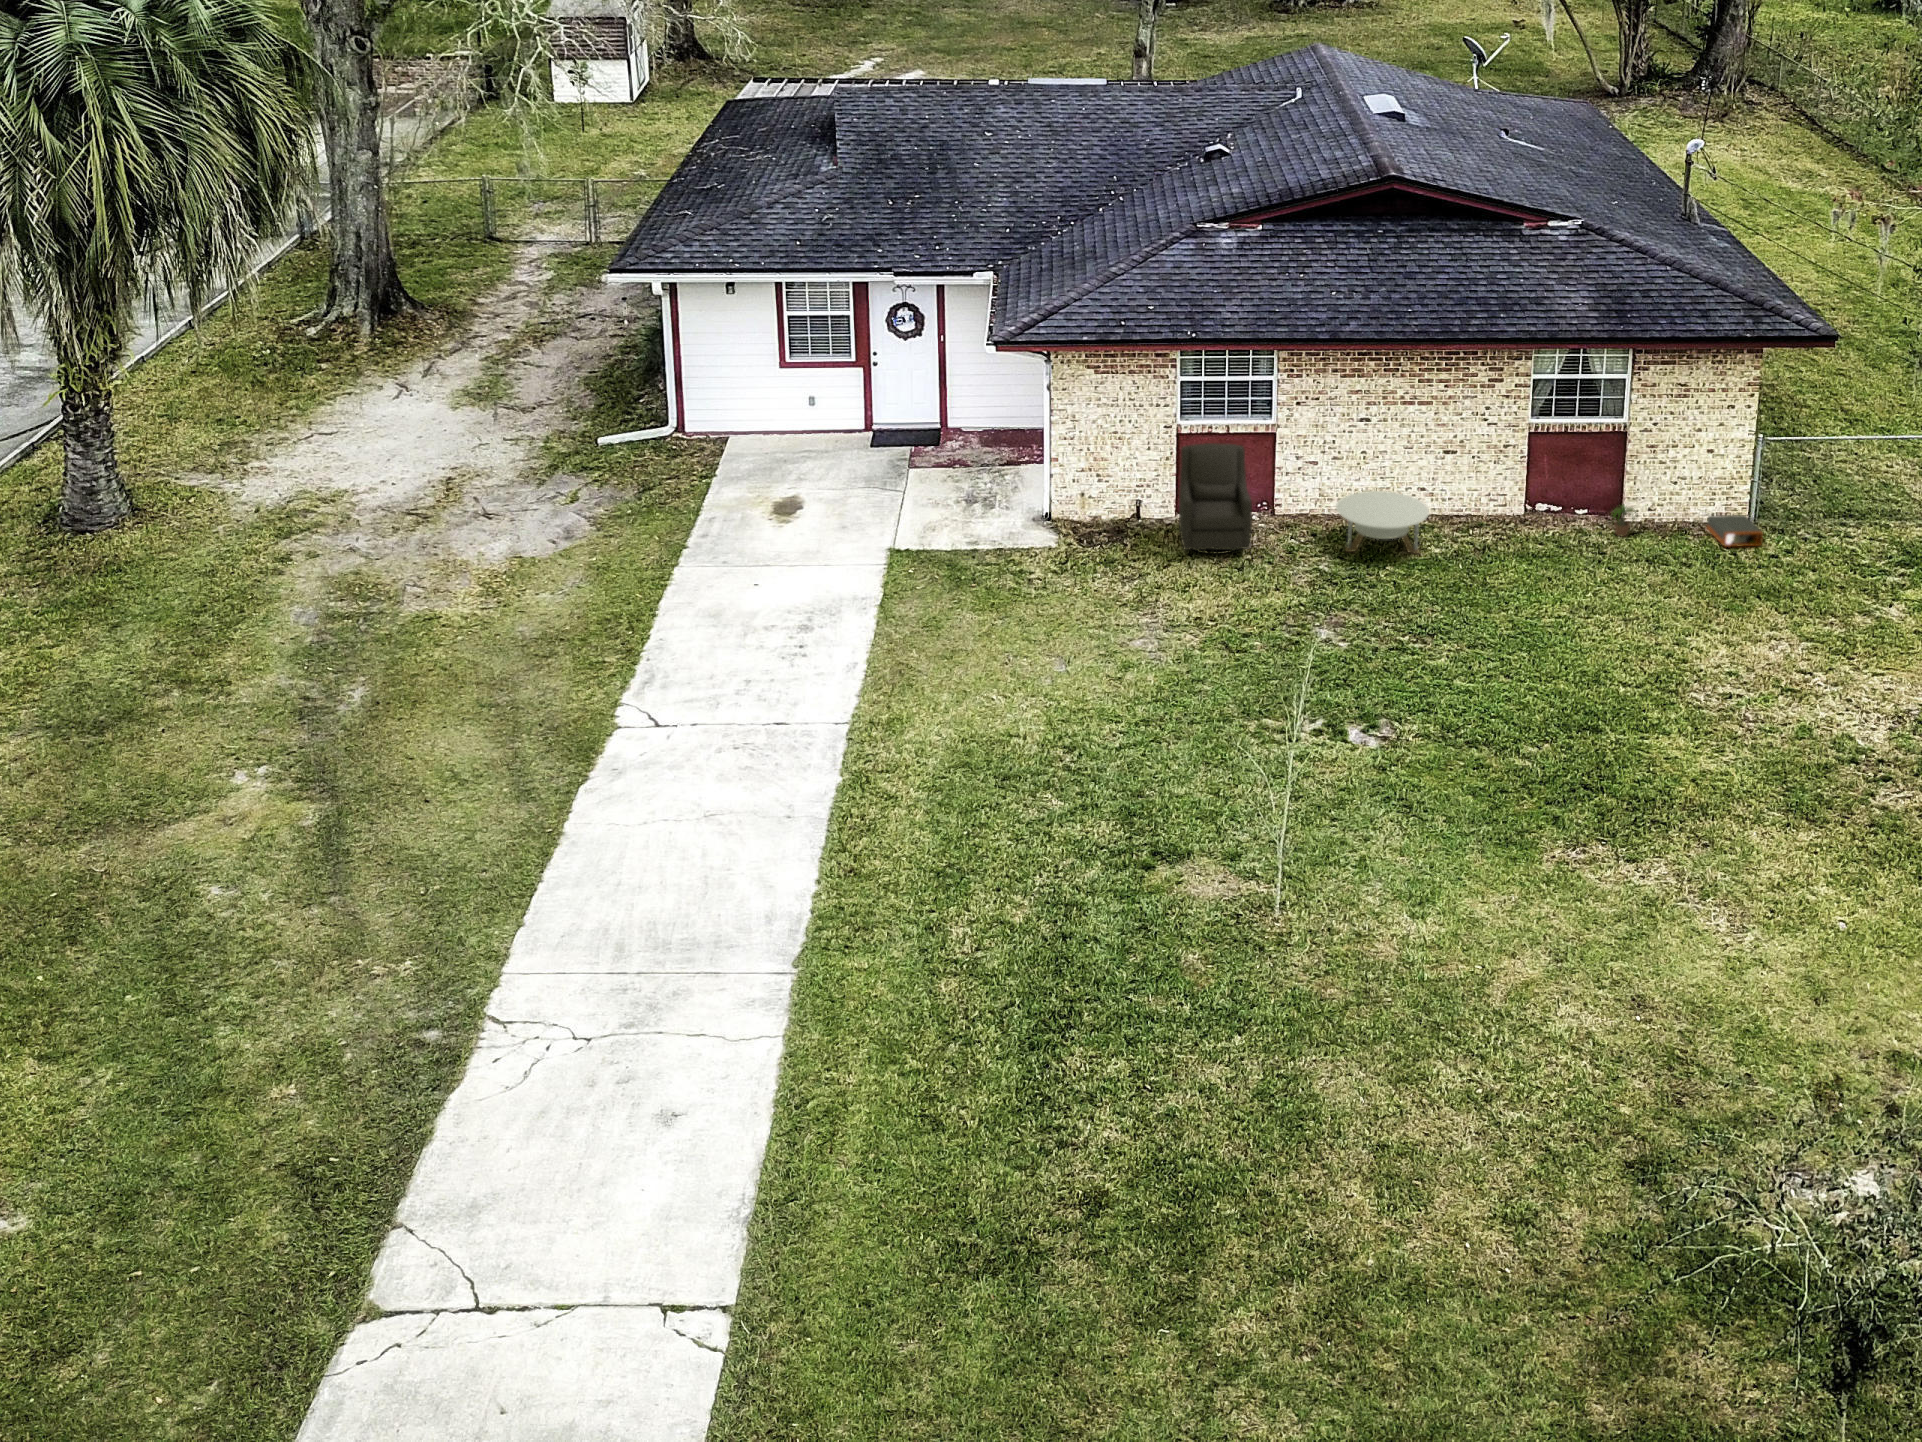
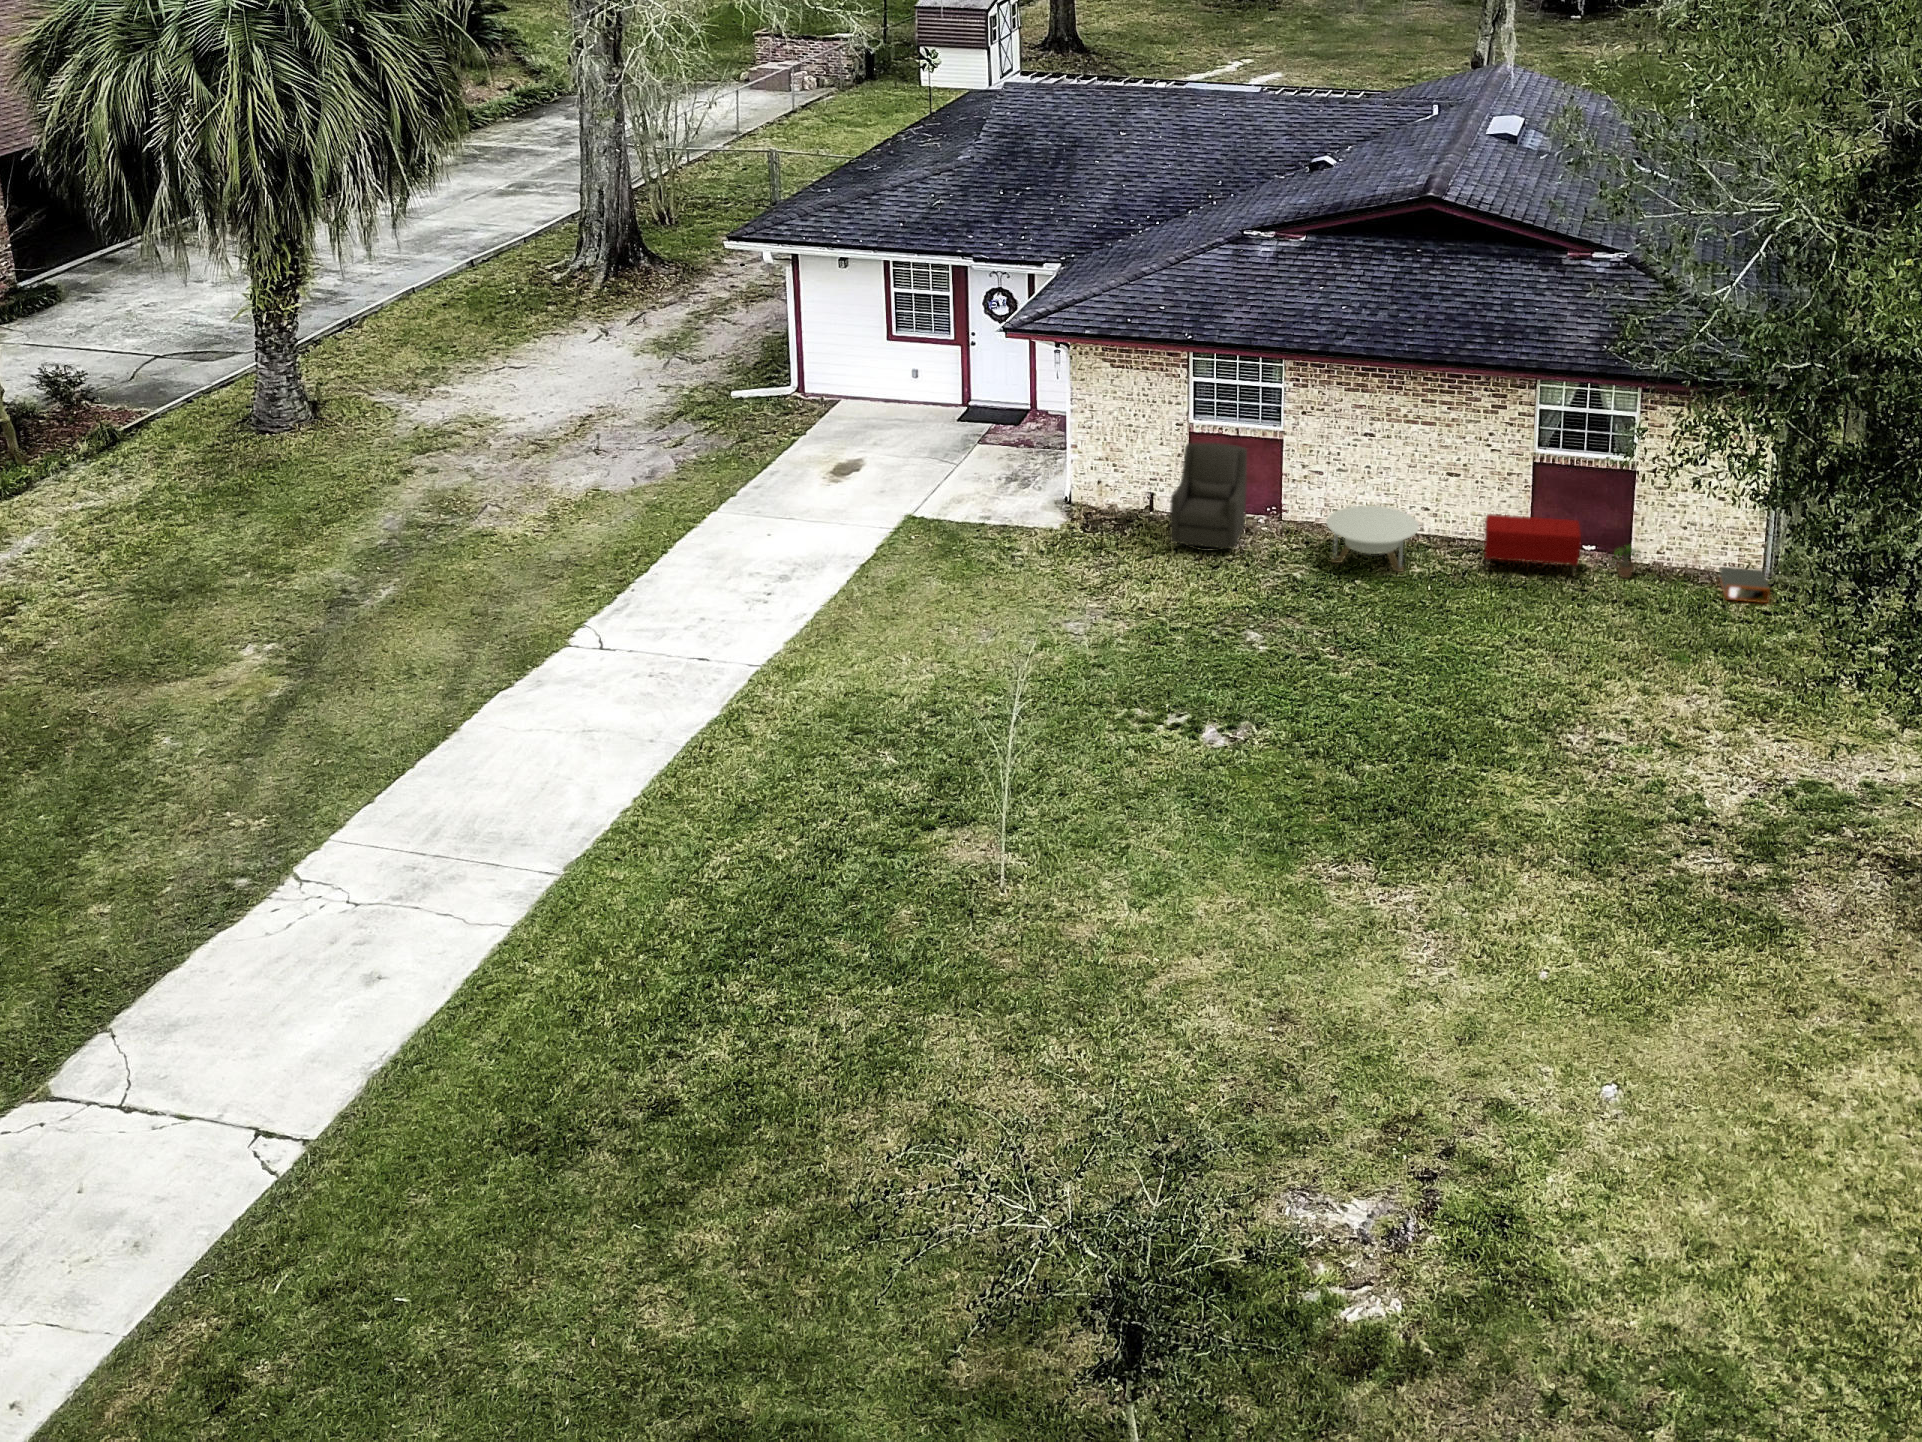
bench: none [1482,486,1584,543] -> present [1484,514,1581,576]

